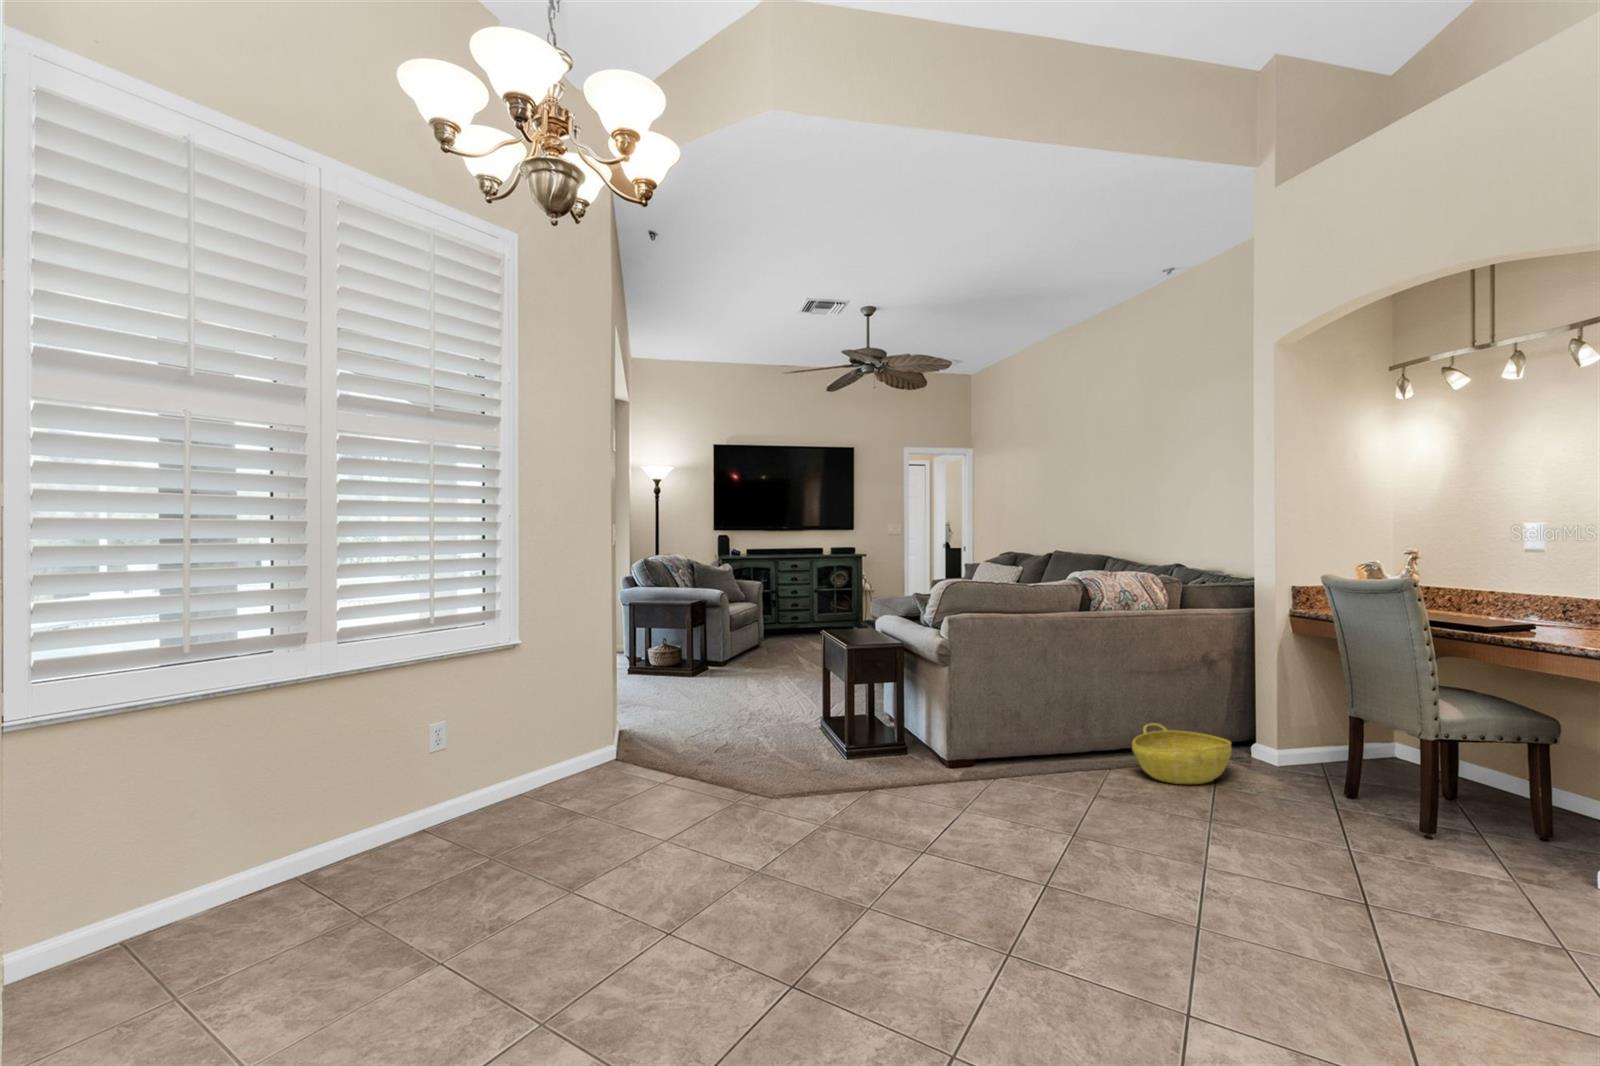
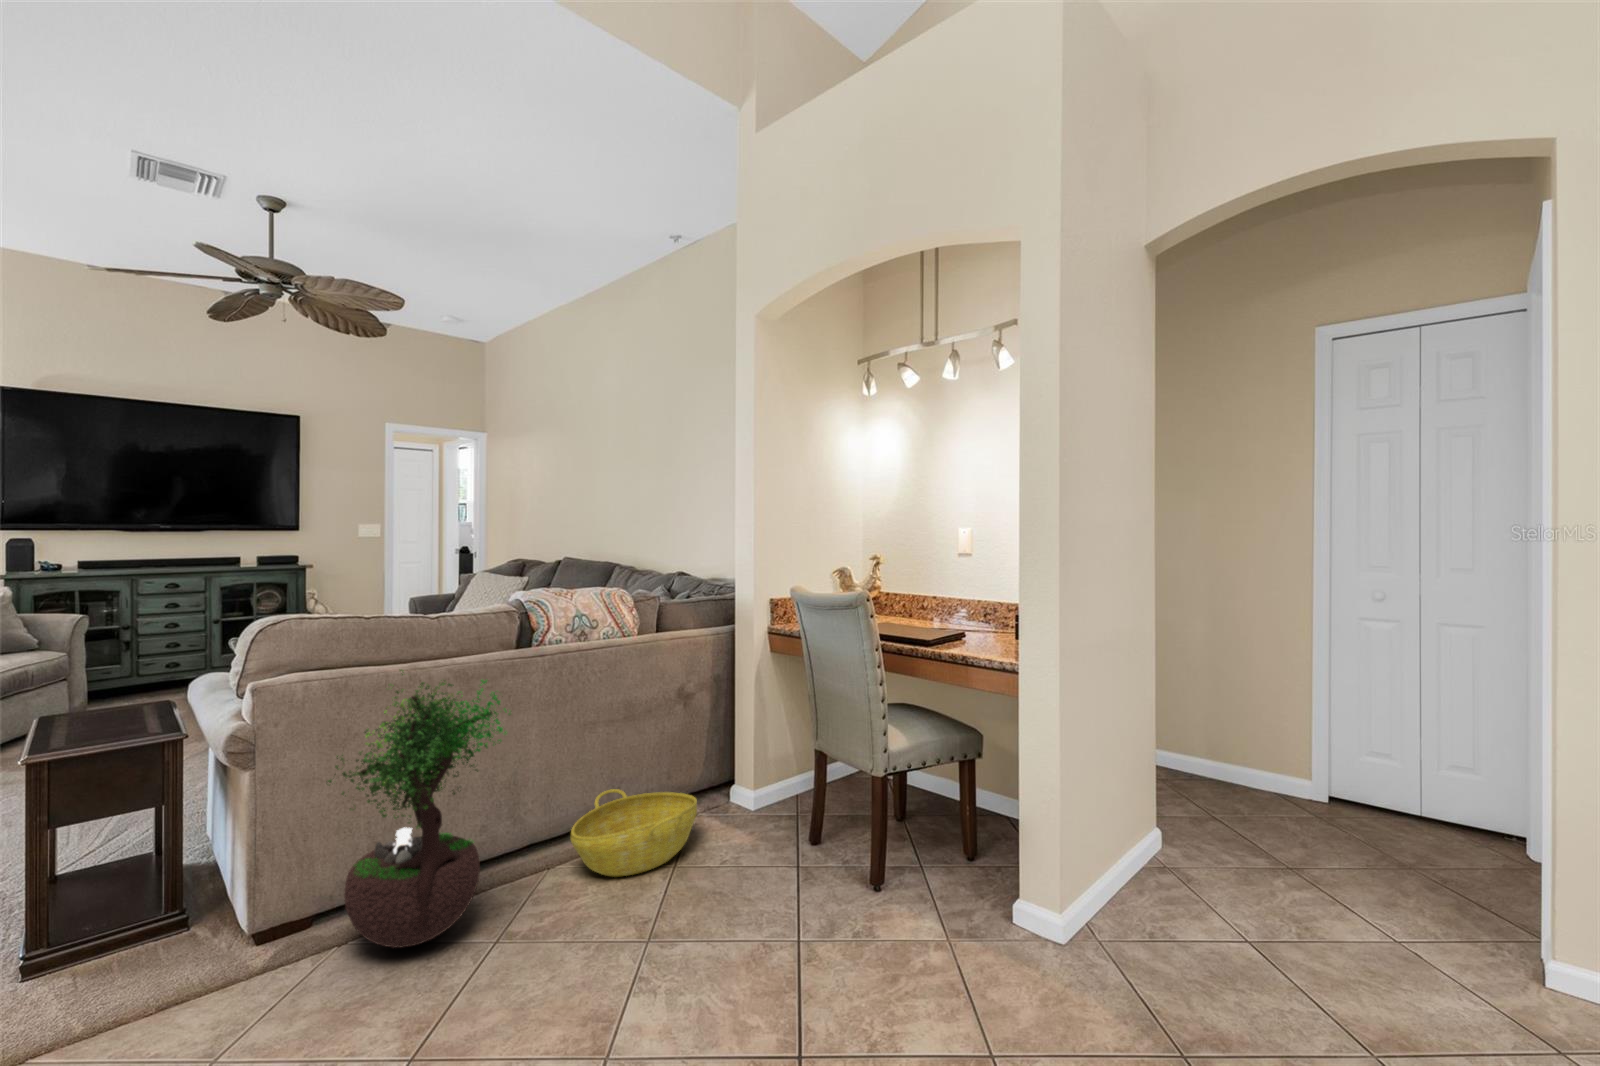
potted tree: none [1001,612,1108,788] -> present [328,670,510,948]

